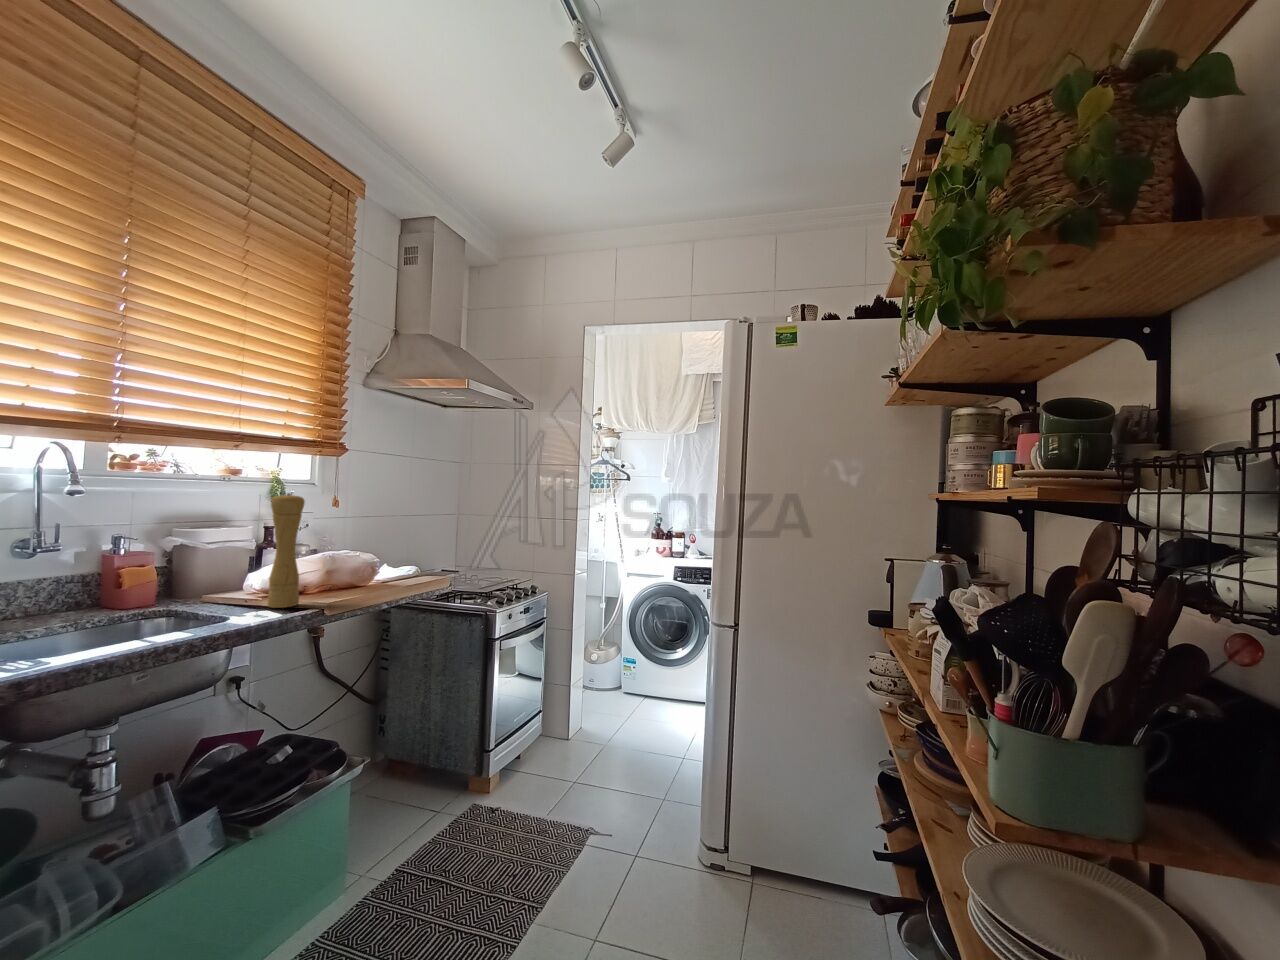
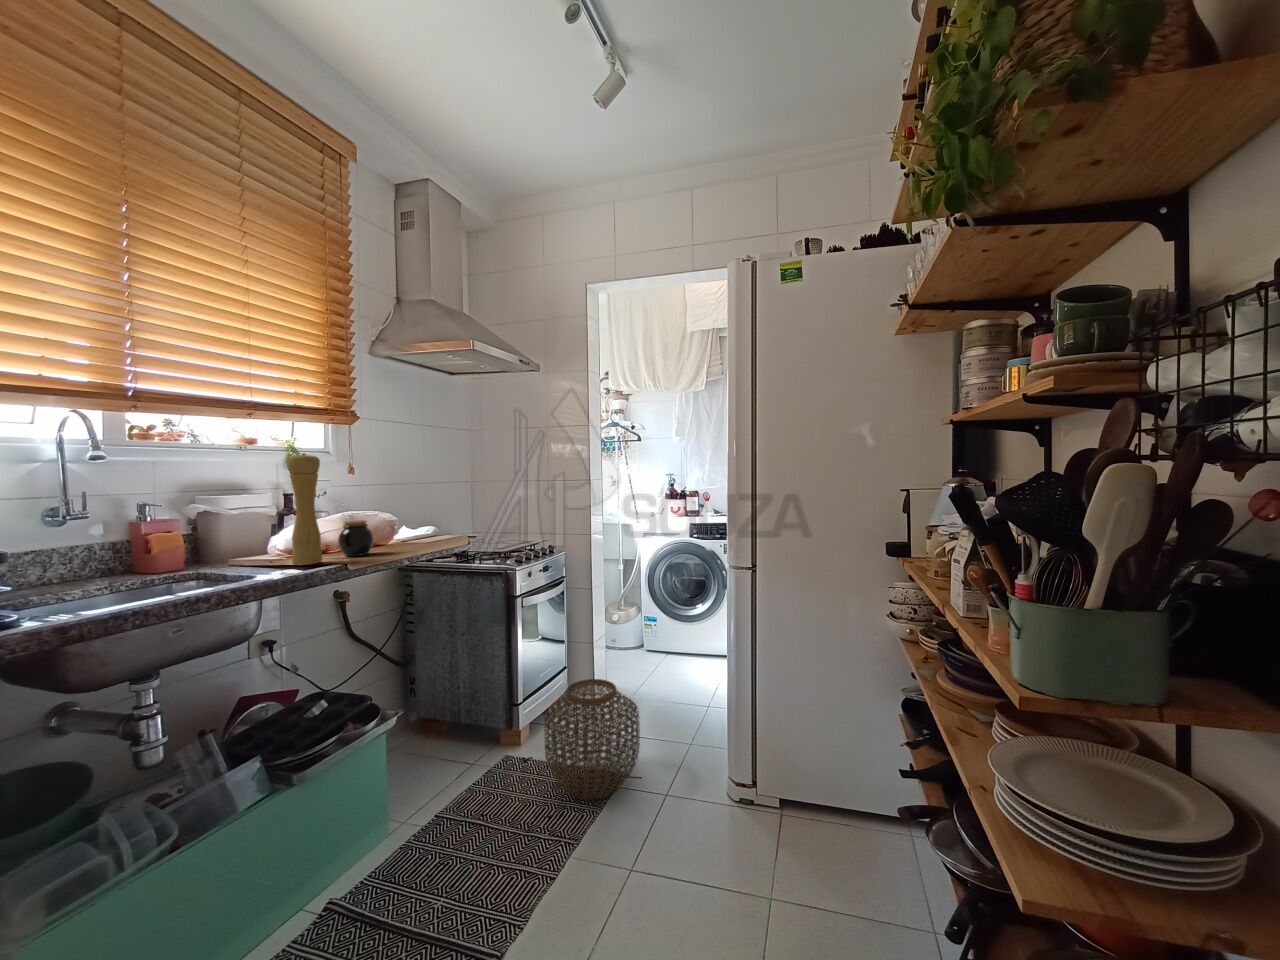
jar: none [317,561,353,598] -> present [338,520,374,556]
woven basket: none [514,730,613,859] -> present [544,679,640,799]

